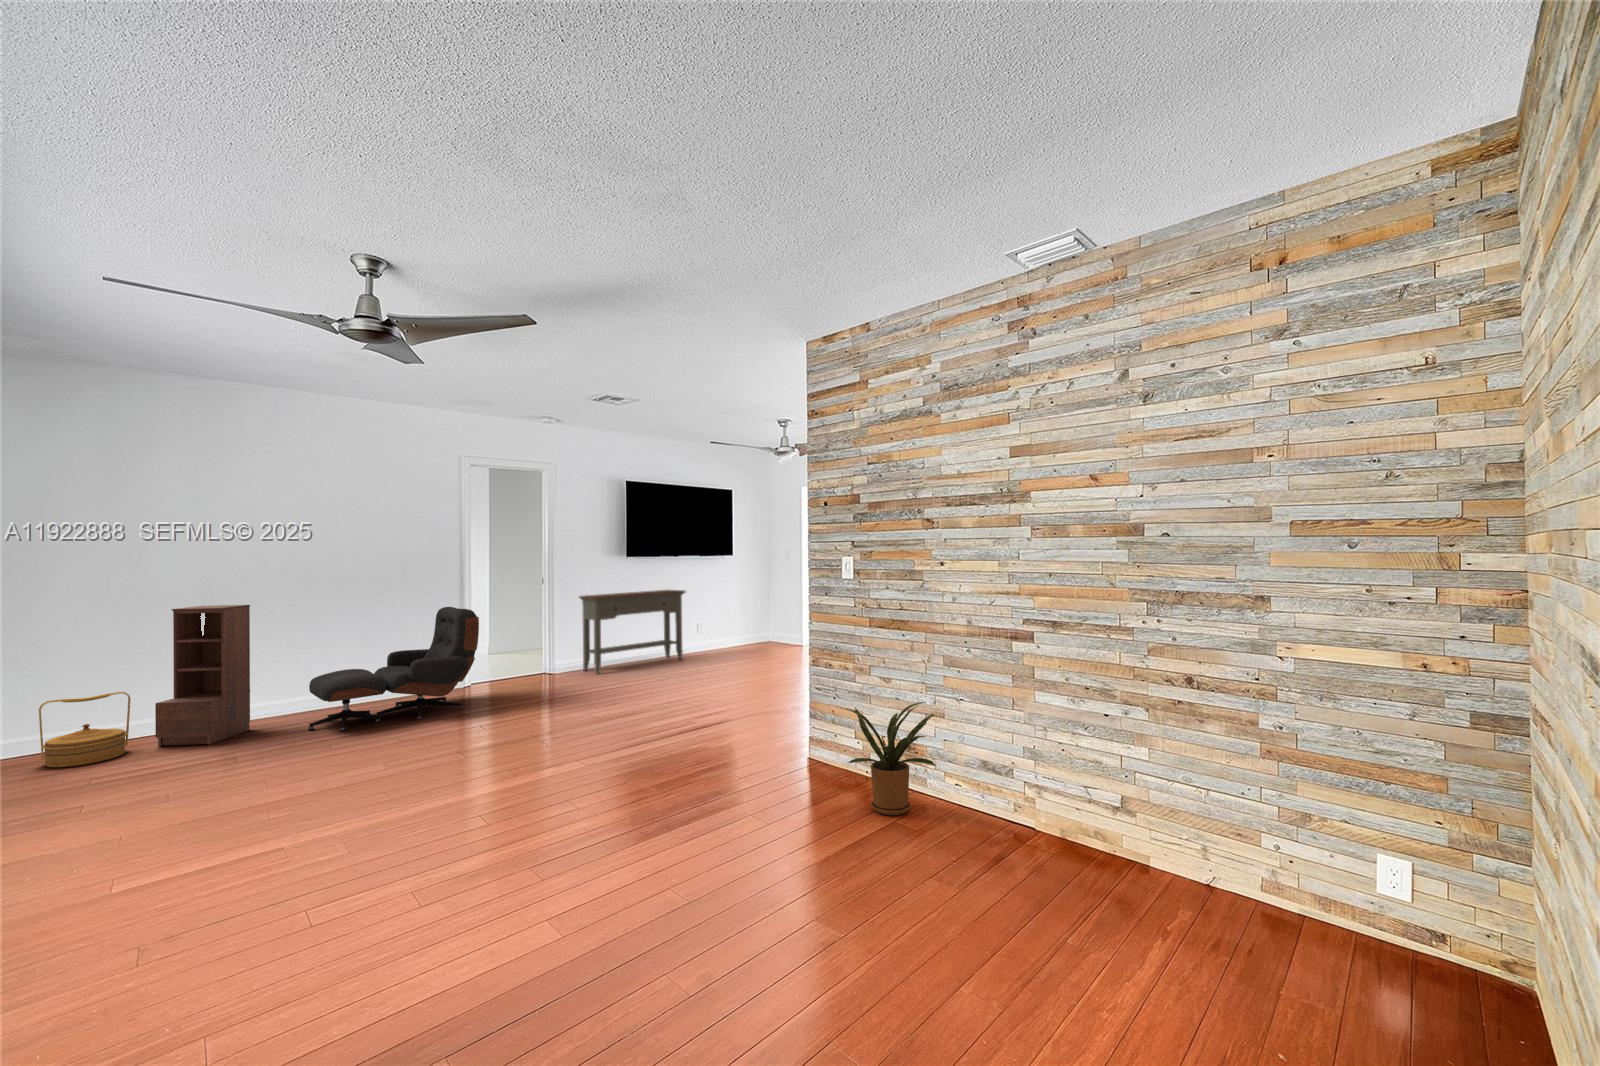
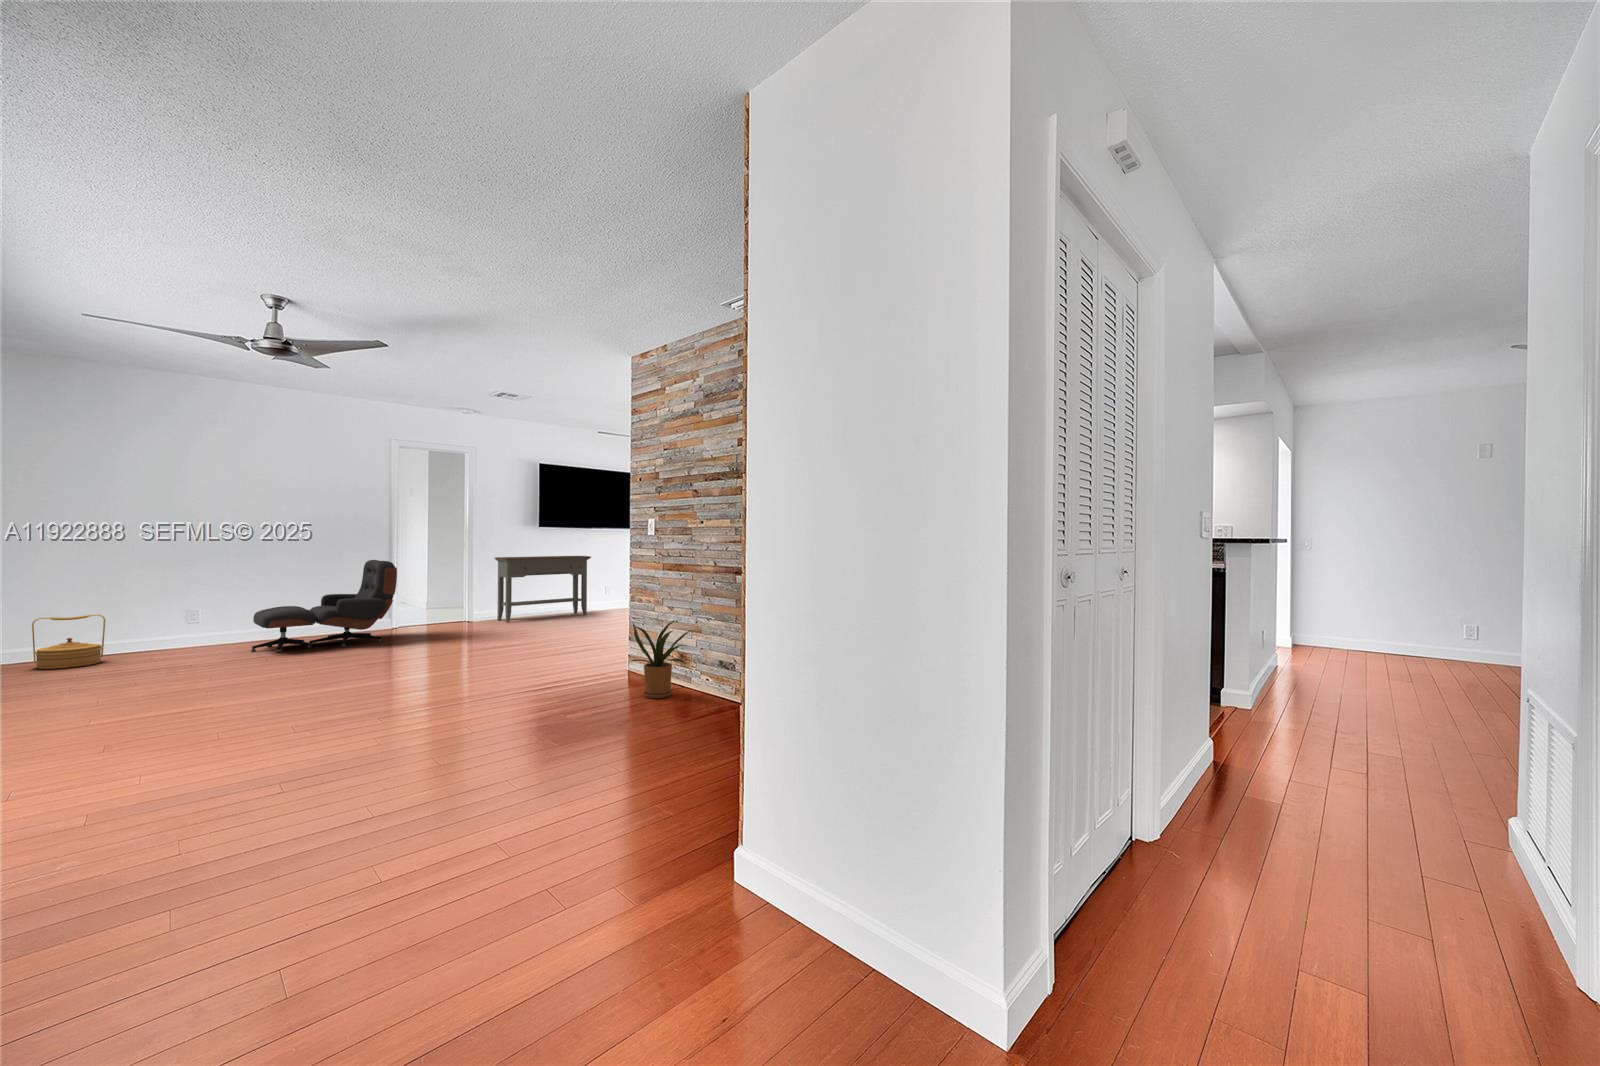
bookshelf: present [155,605,250,746] -> none [126,551,205,659]

